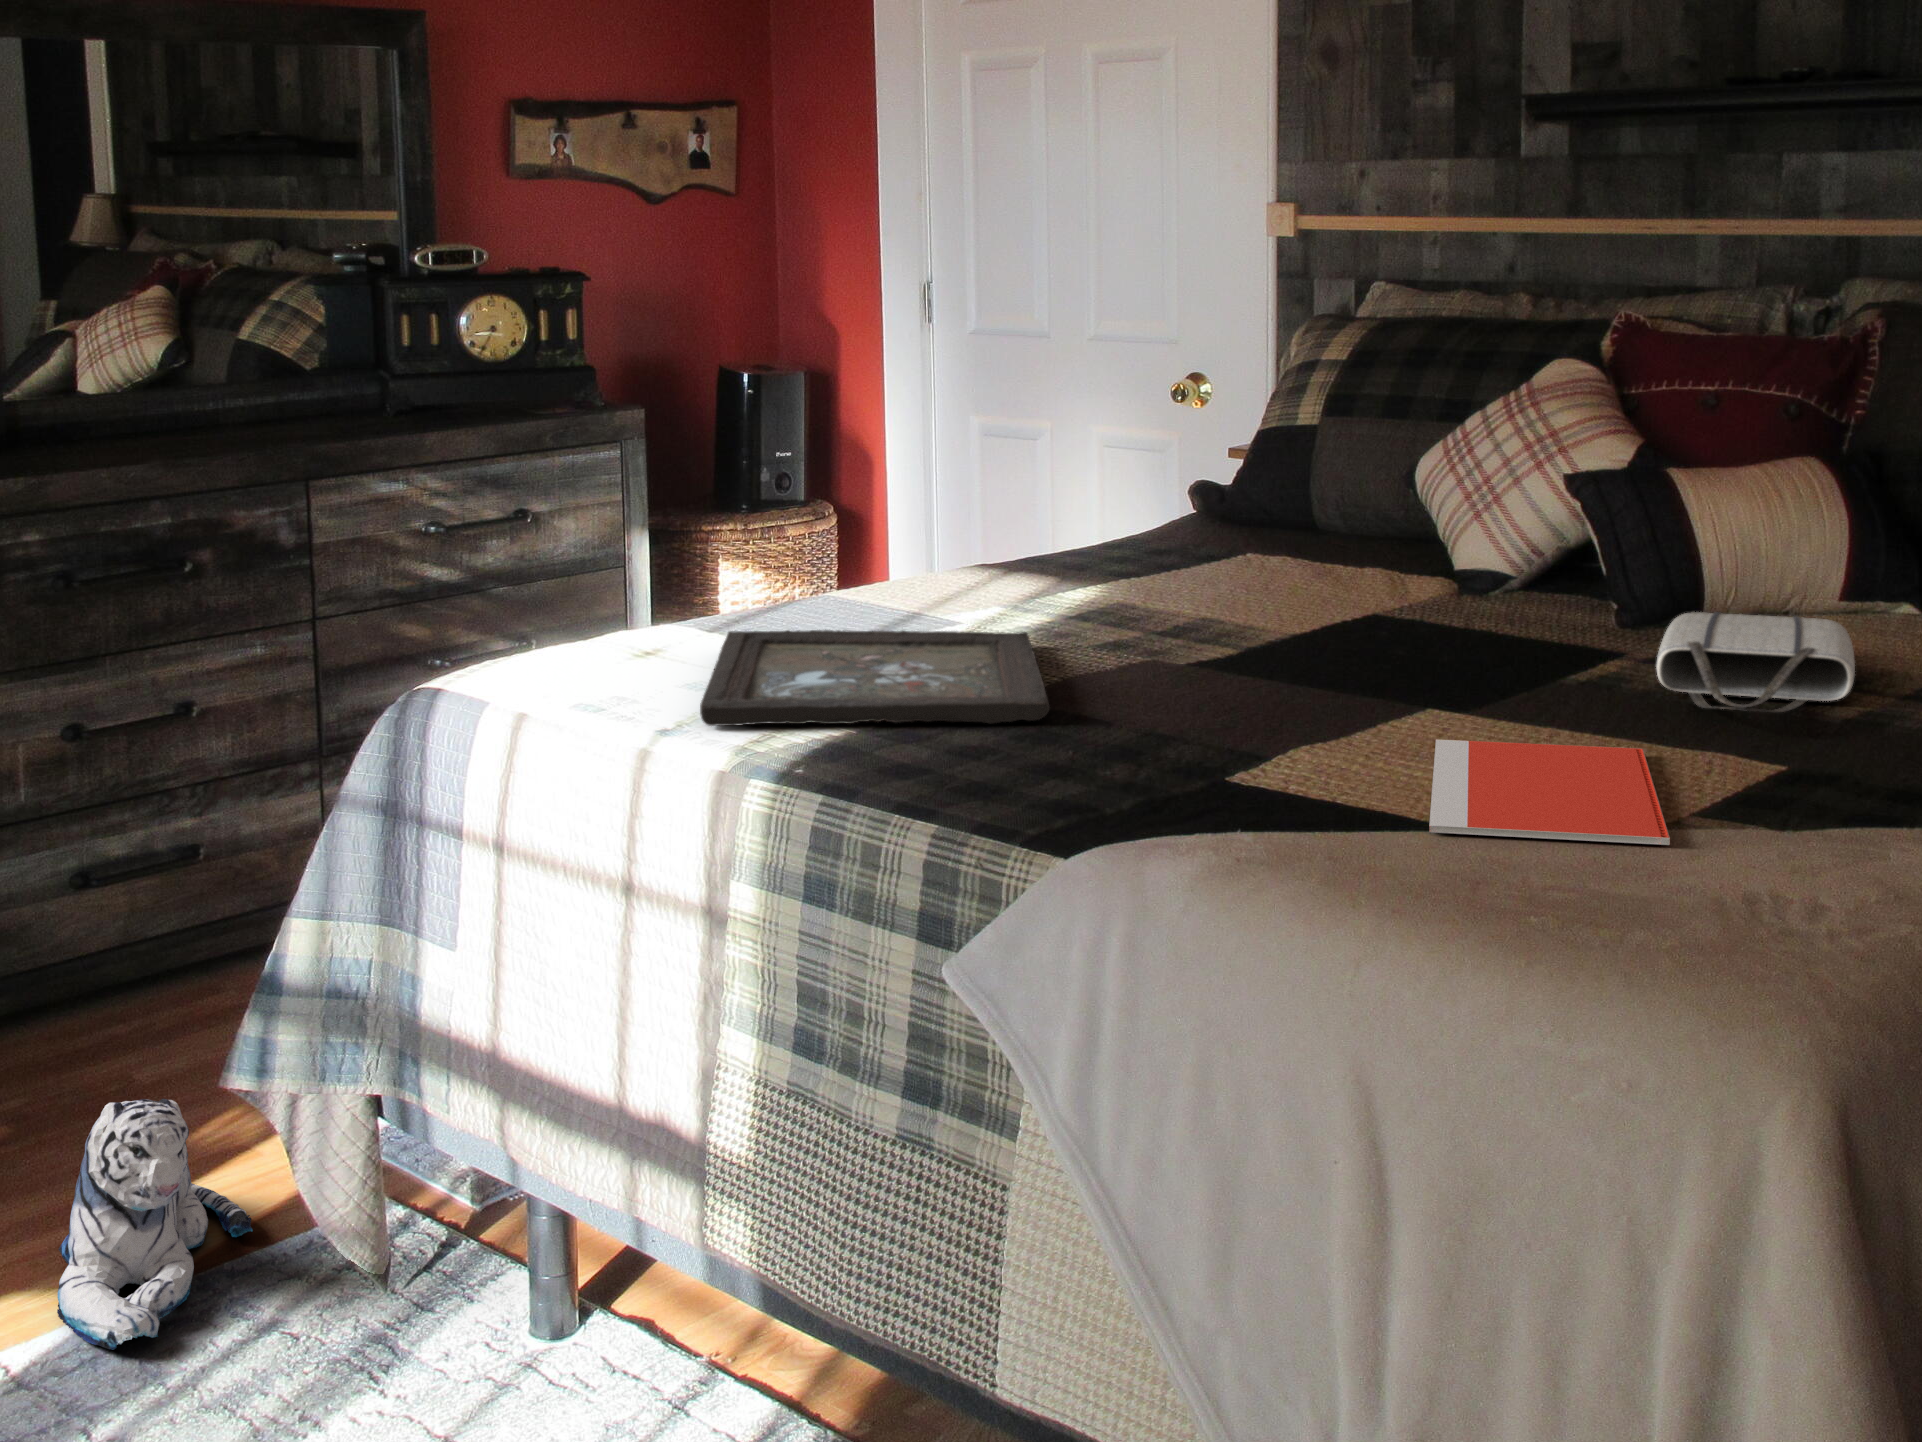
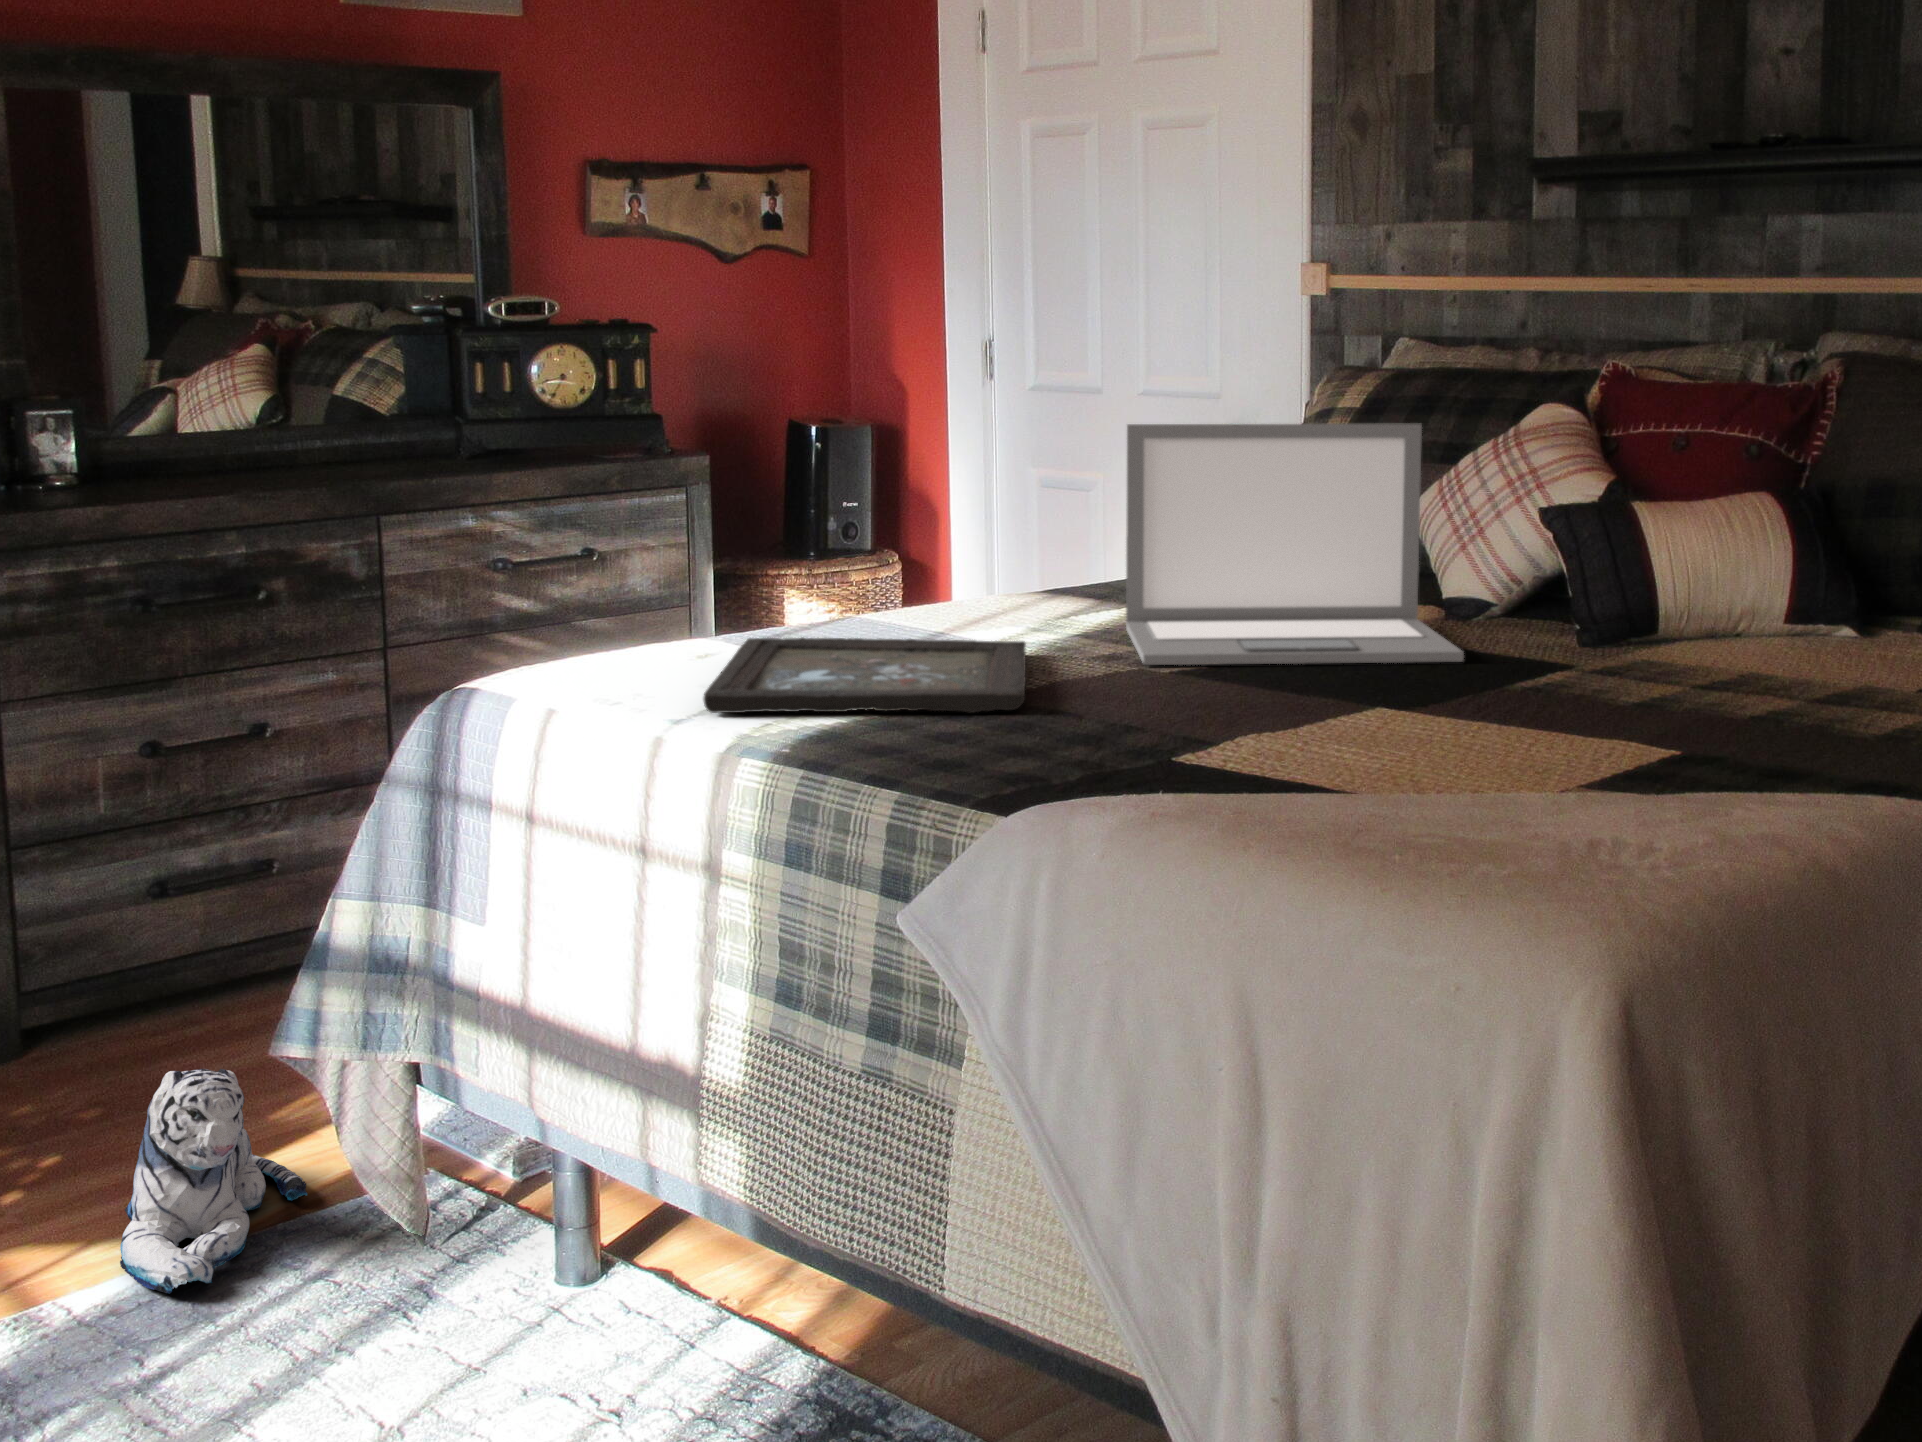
laptop: none [1128,389,1508,660] -> present [1126,423,1464,665]
tote bag: present [1656,612,1855,712] -> none [1586,626,1770,704]
notebook: present [1429,739,1670,845] -> none [1335,725,1552,805]

